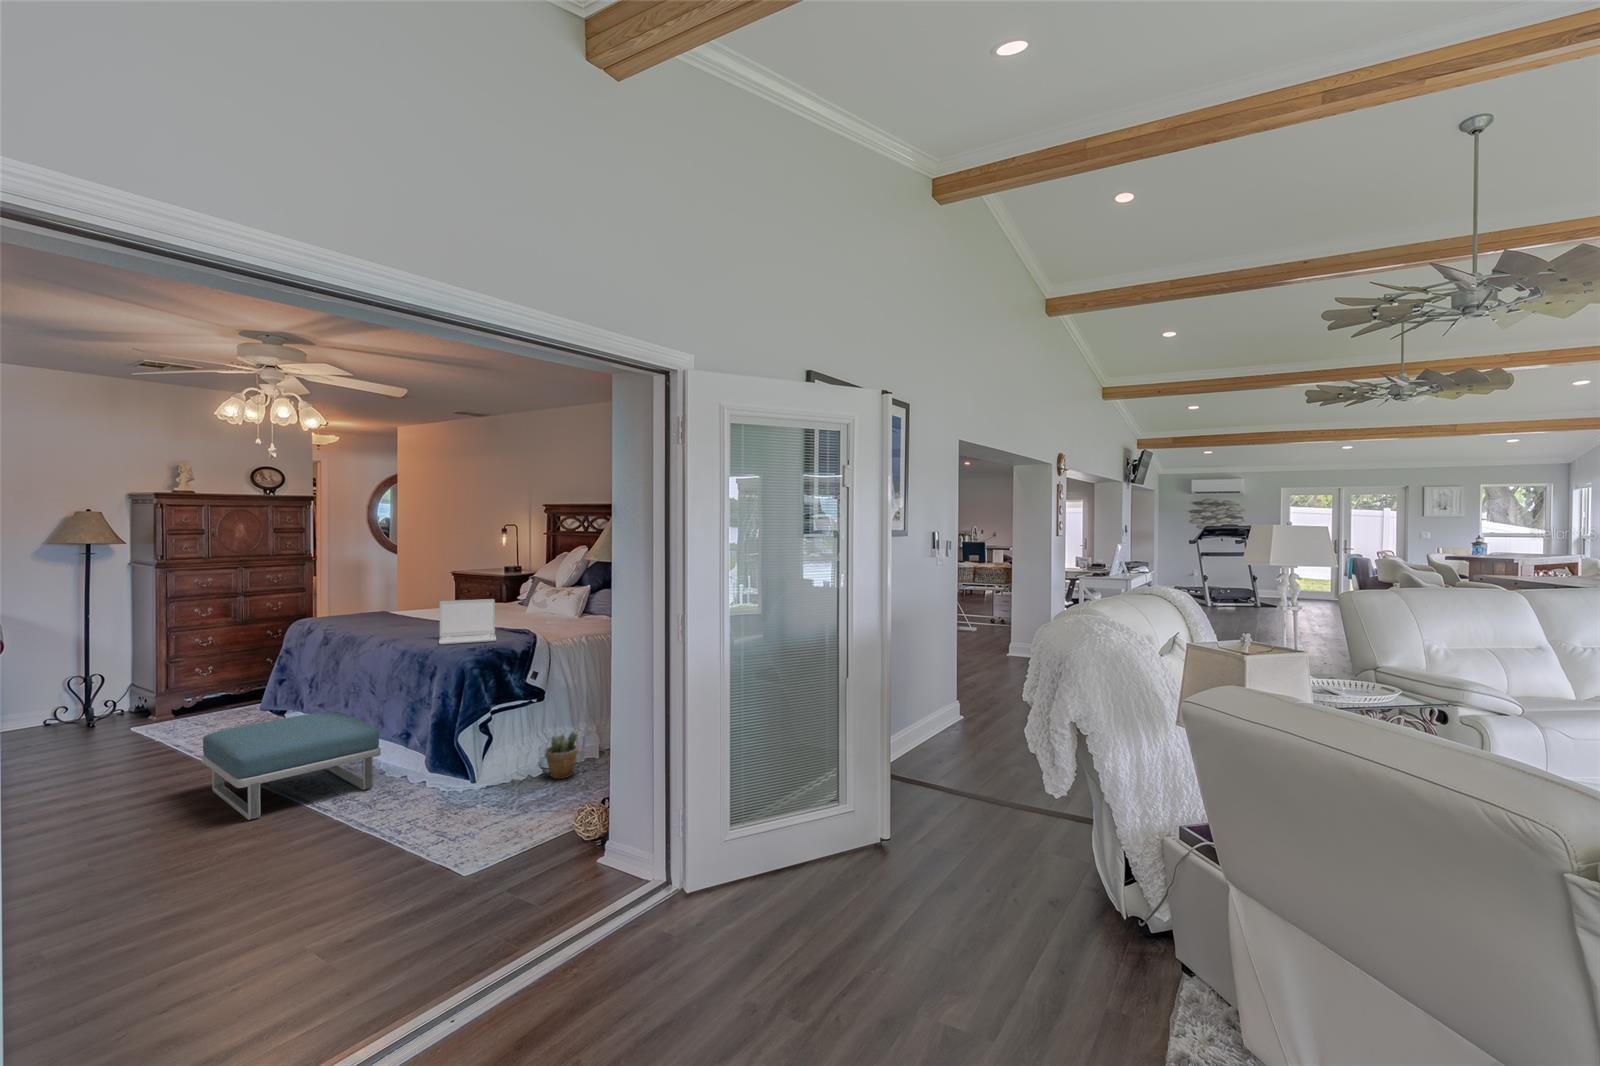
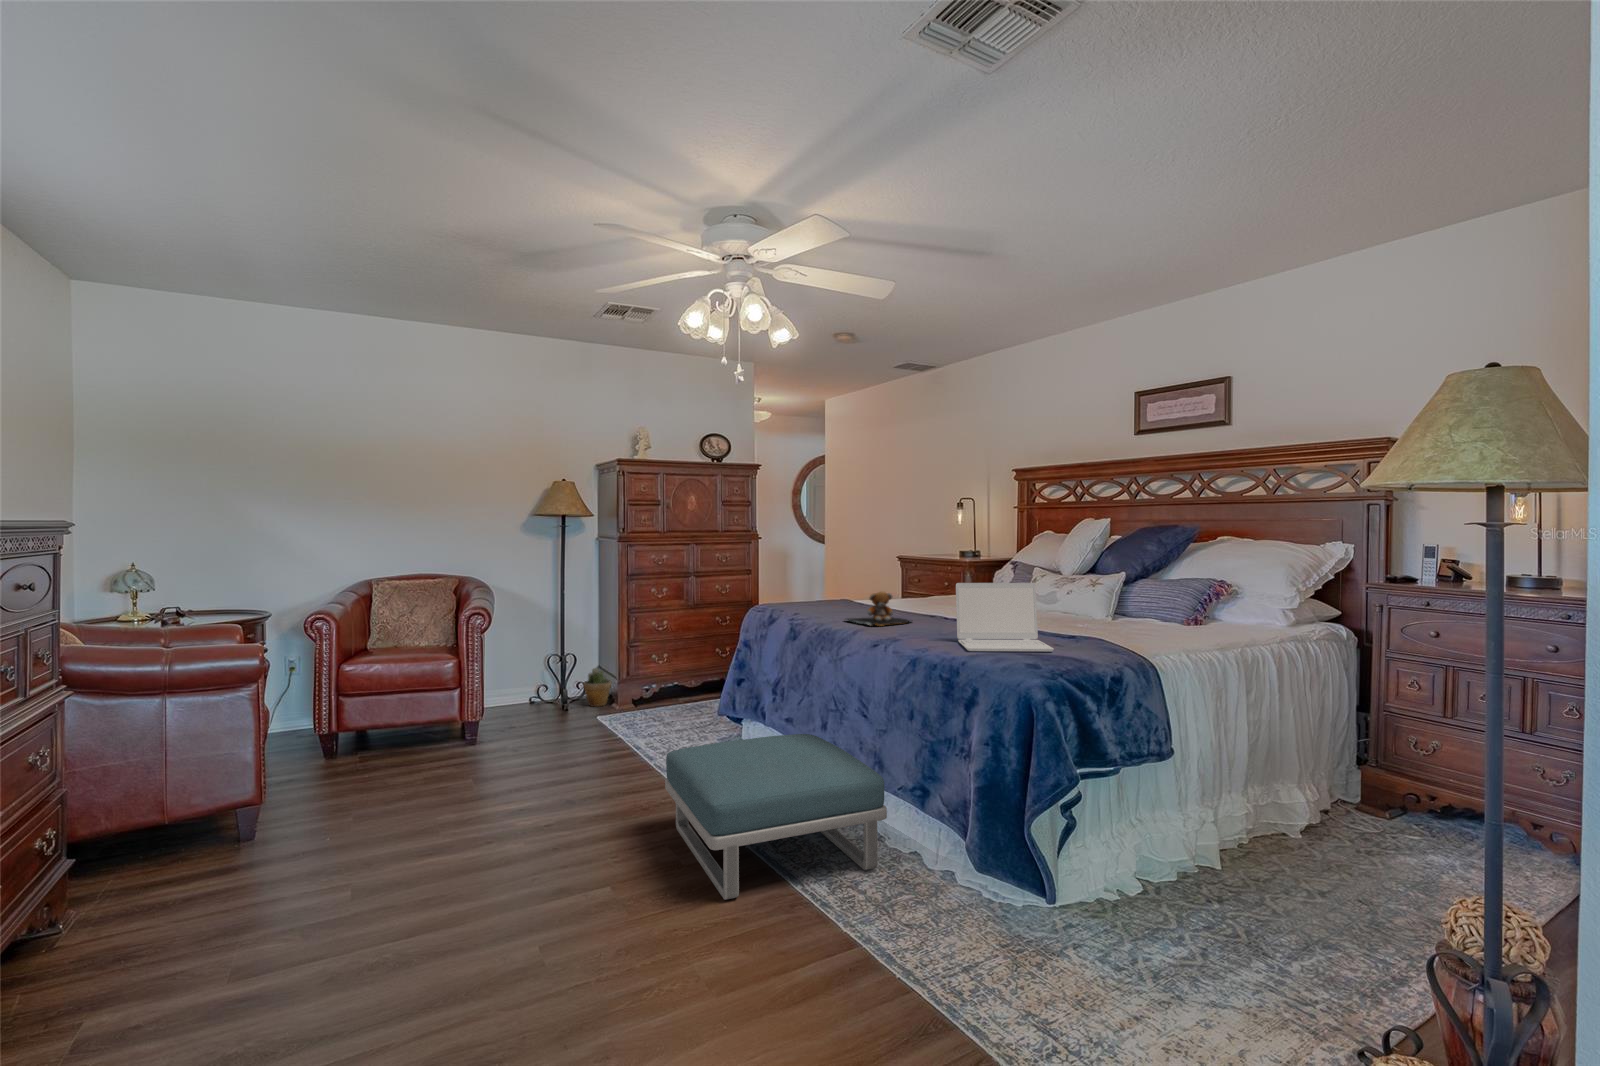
teddy bear: none [367,607,423,632] -> present [845,592,909,626]
potted plant: present [545,731,578,779] -> present [583,668,612,707]

